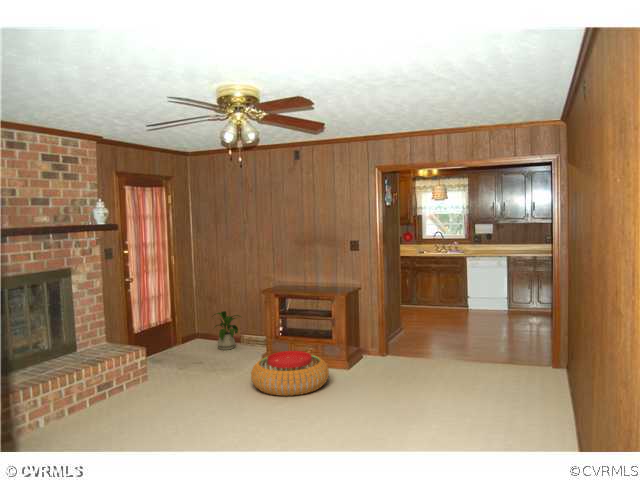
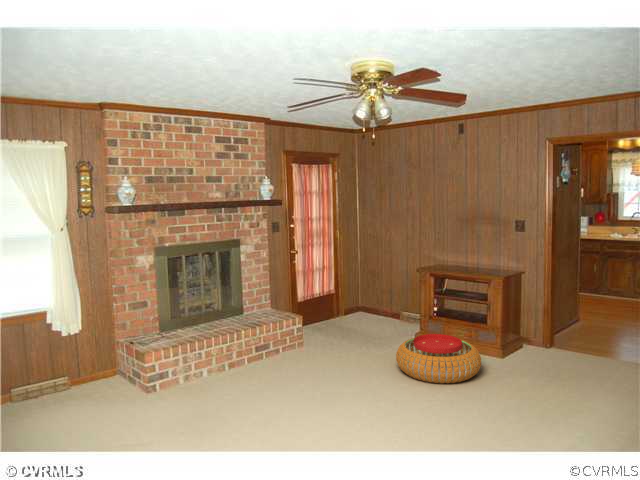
house plant: present [214,311,241,350] -> none [370,286,399,324]

